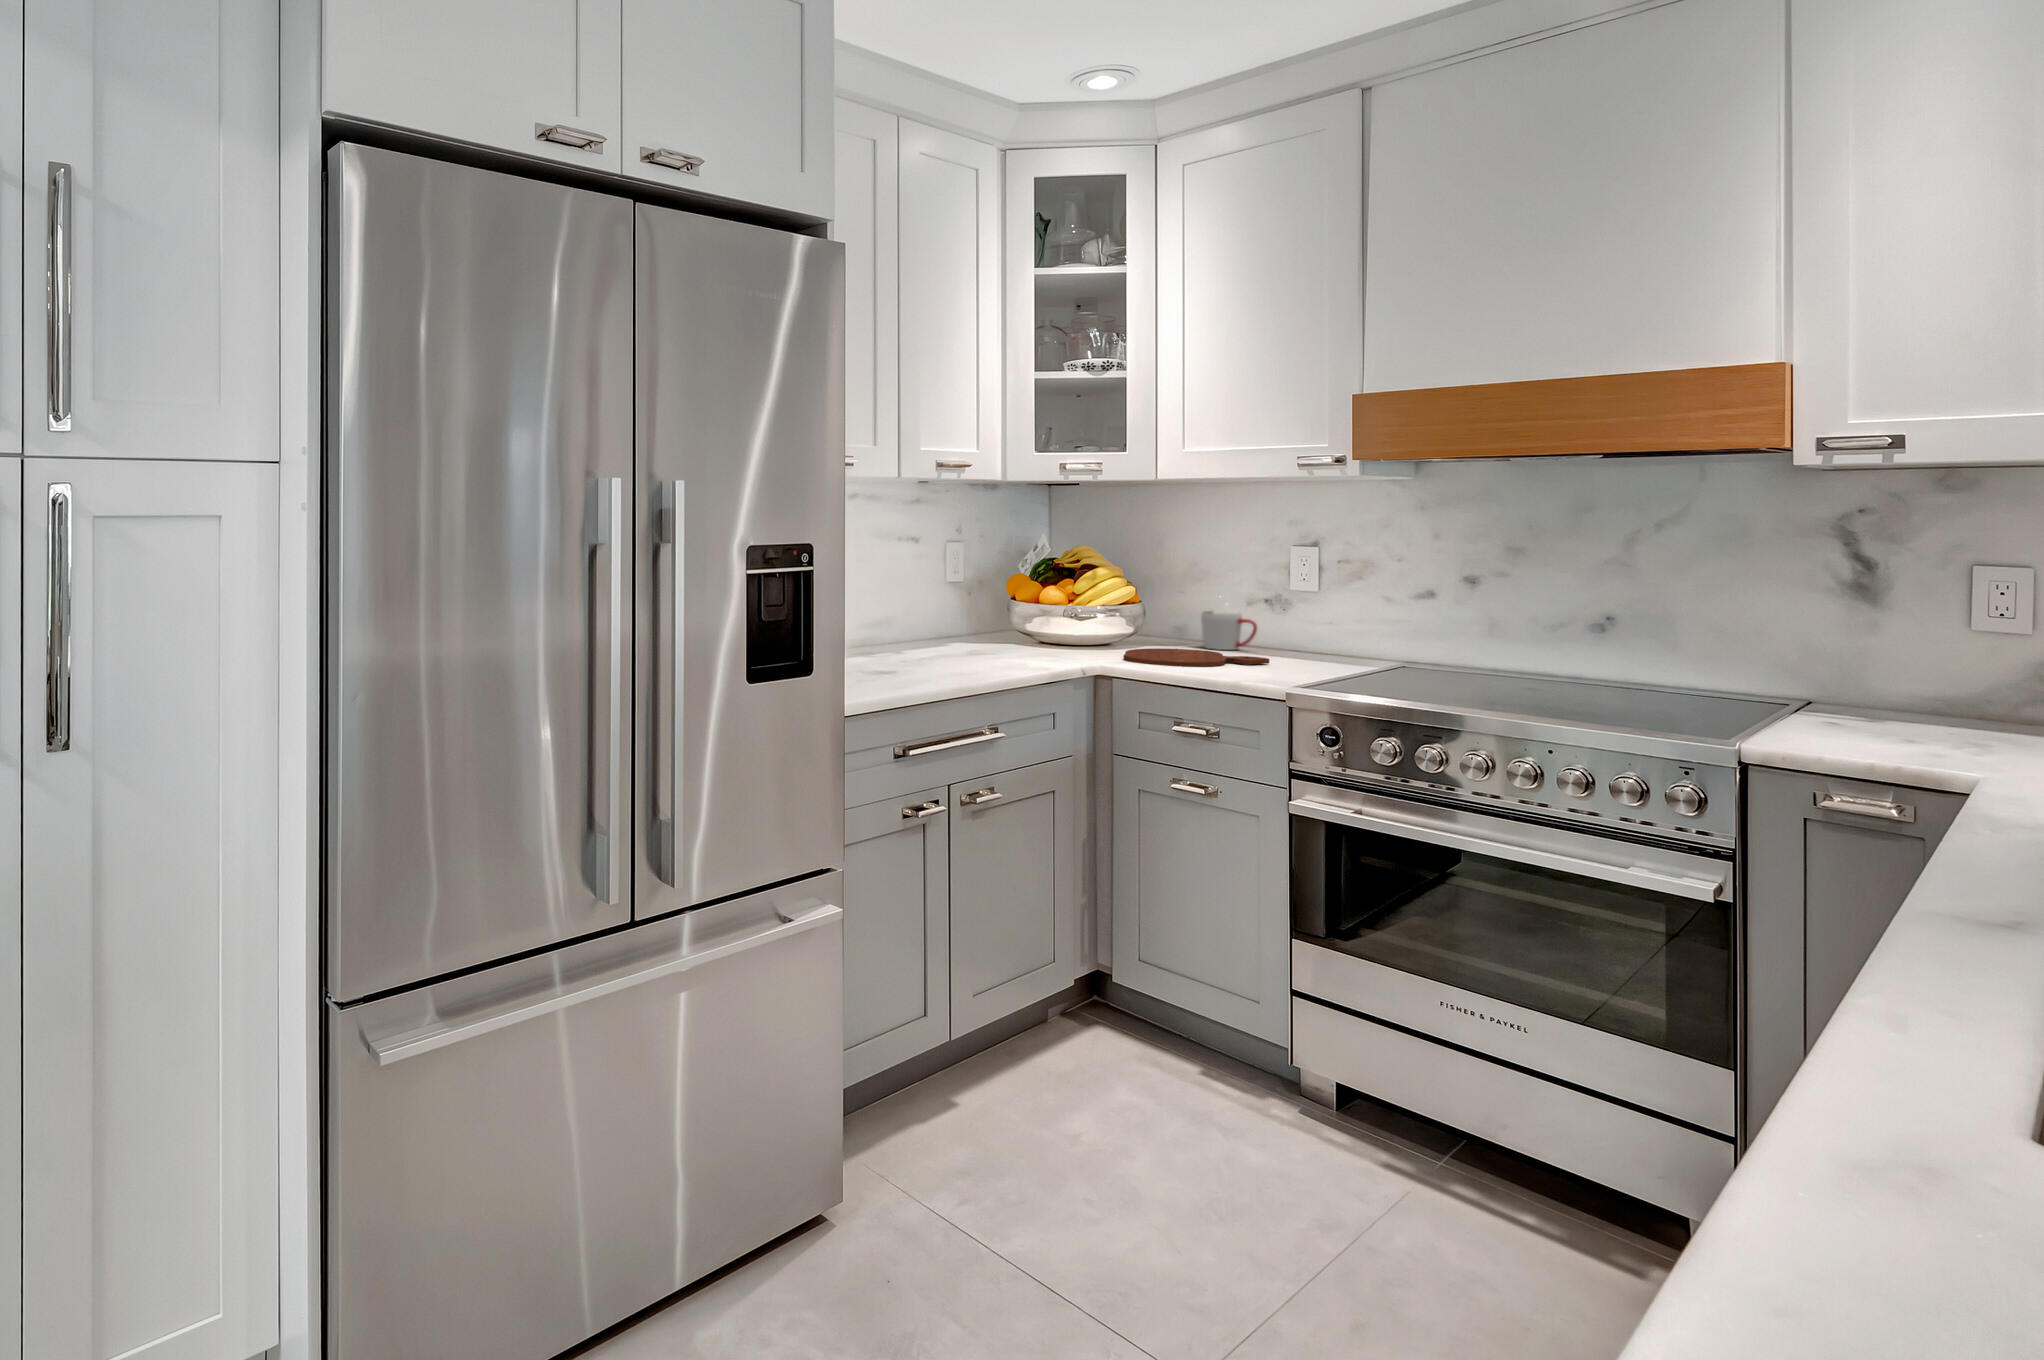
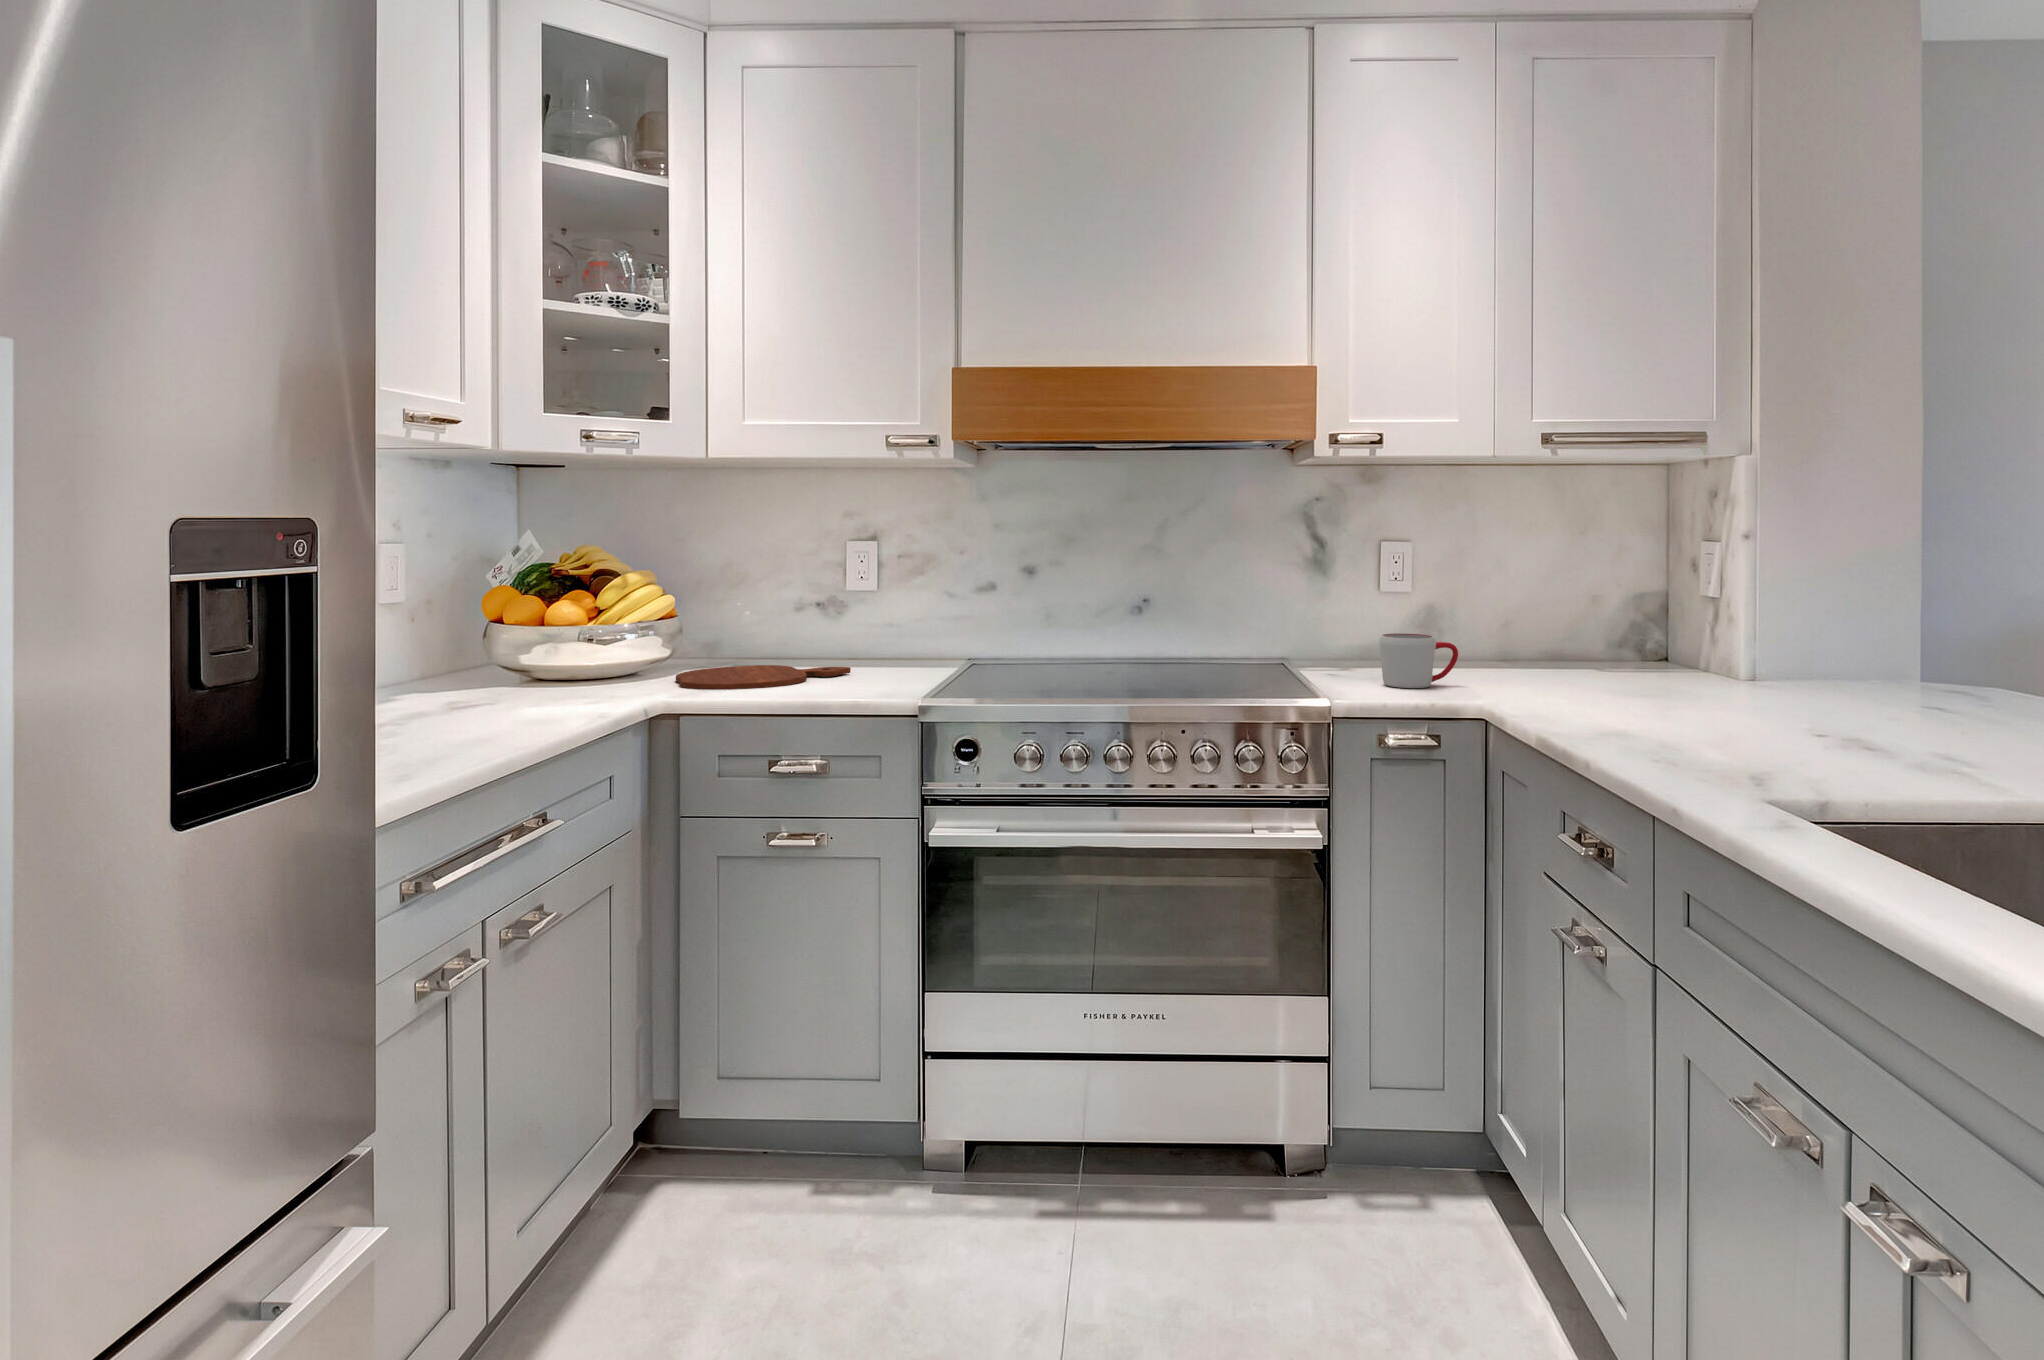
mug: present [1201,611,1257,650] -> present [1380,633,1458,688]

